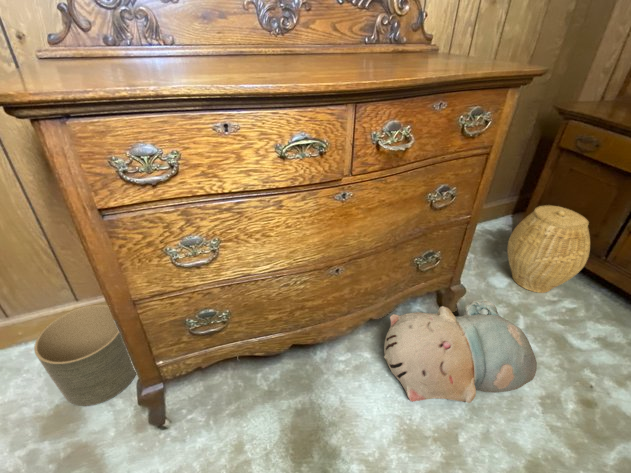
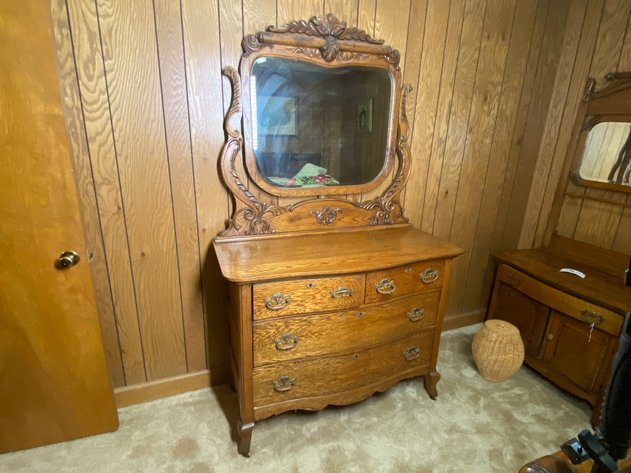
plush toy: present [384,301,537,403] -> none [386,383,484,449]
planter: present [34,305,136,406] -> none [179,375,227,441]

